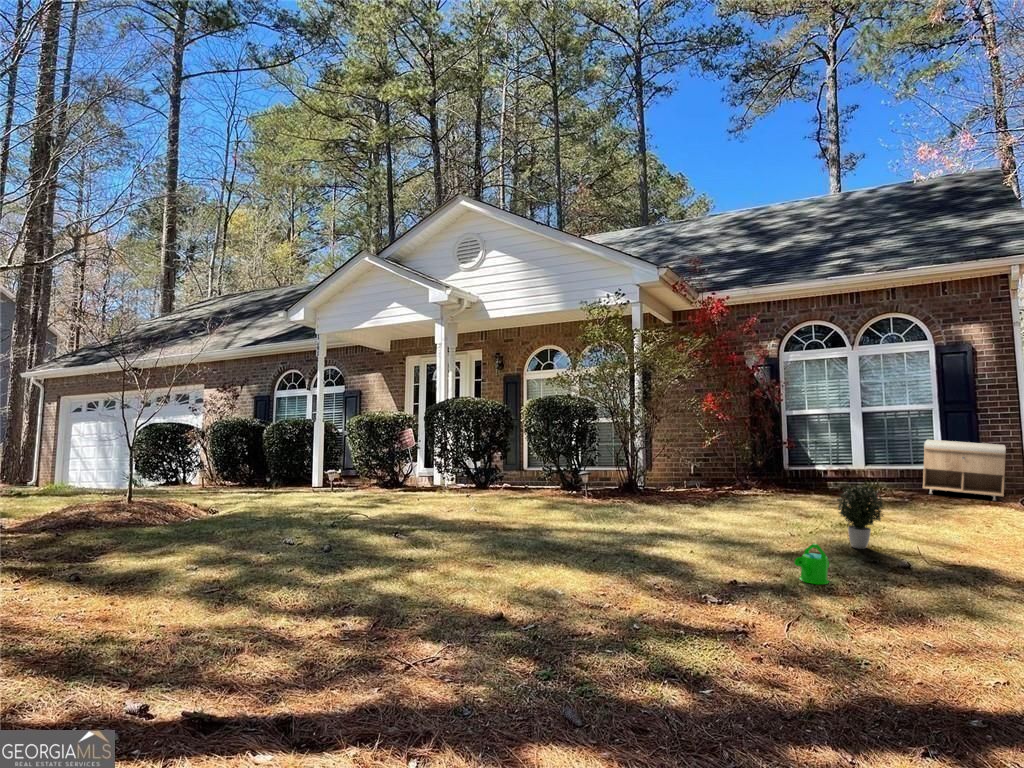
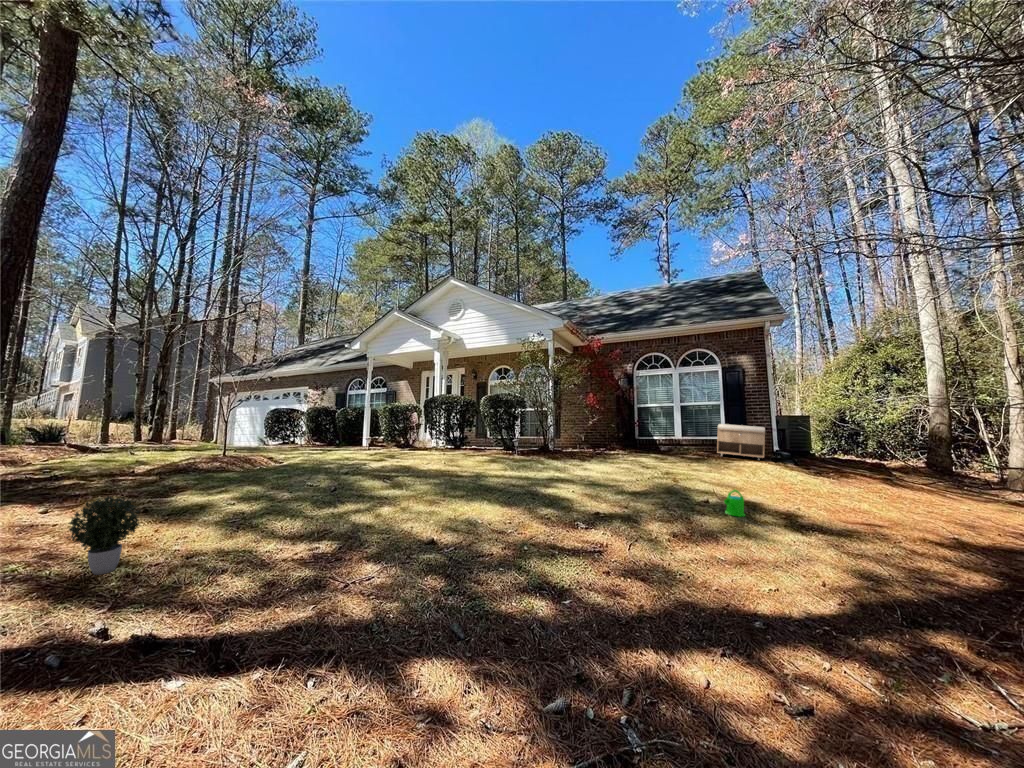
potted plant: present [837,485,883,549] -> present [67,496,140,575]
watering can: present [794,543,829,585] -> present [724,490,745,517]

